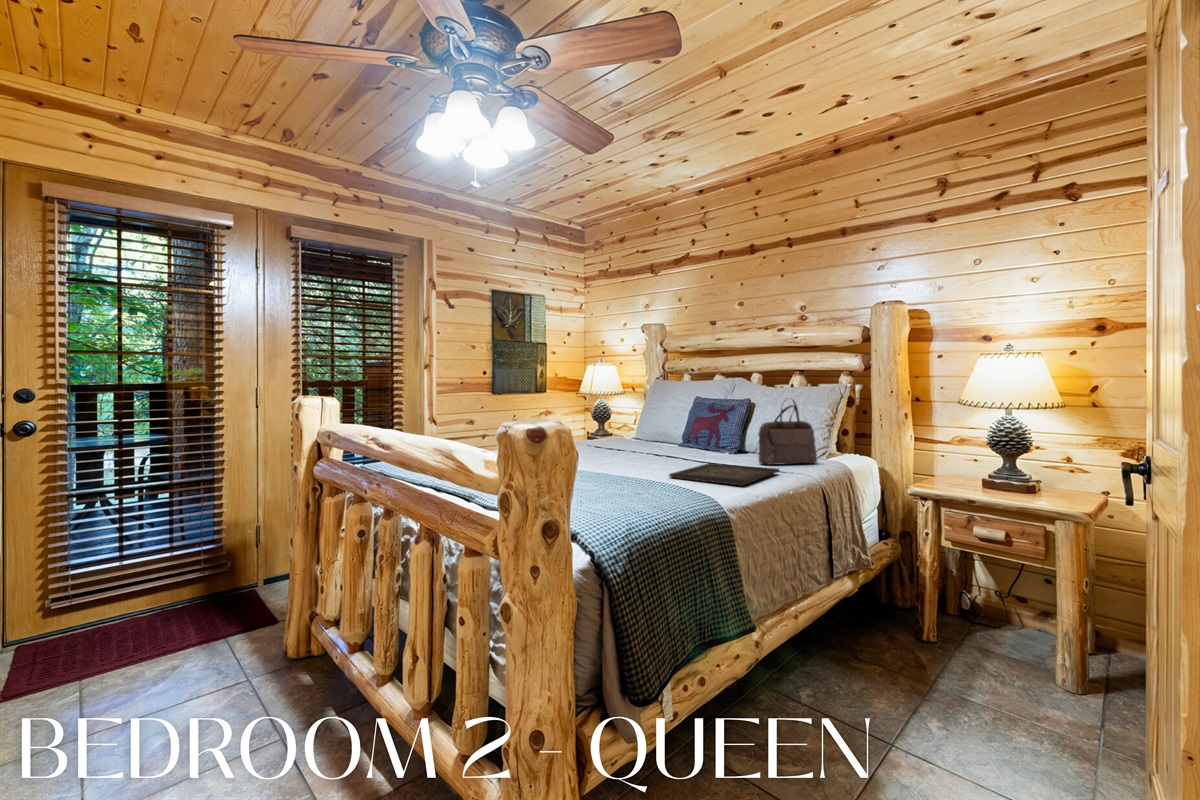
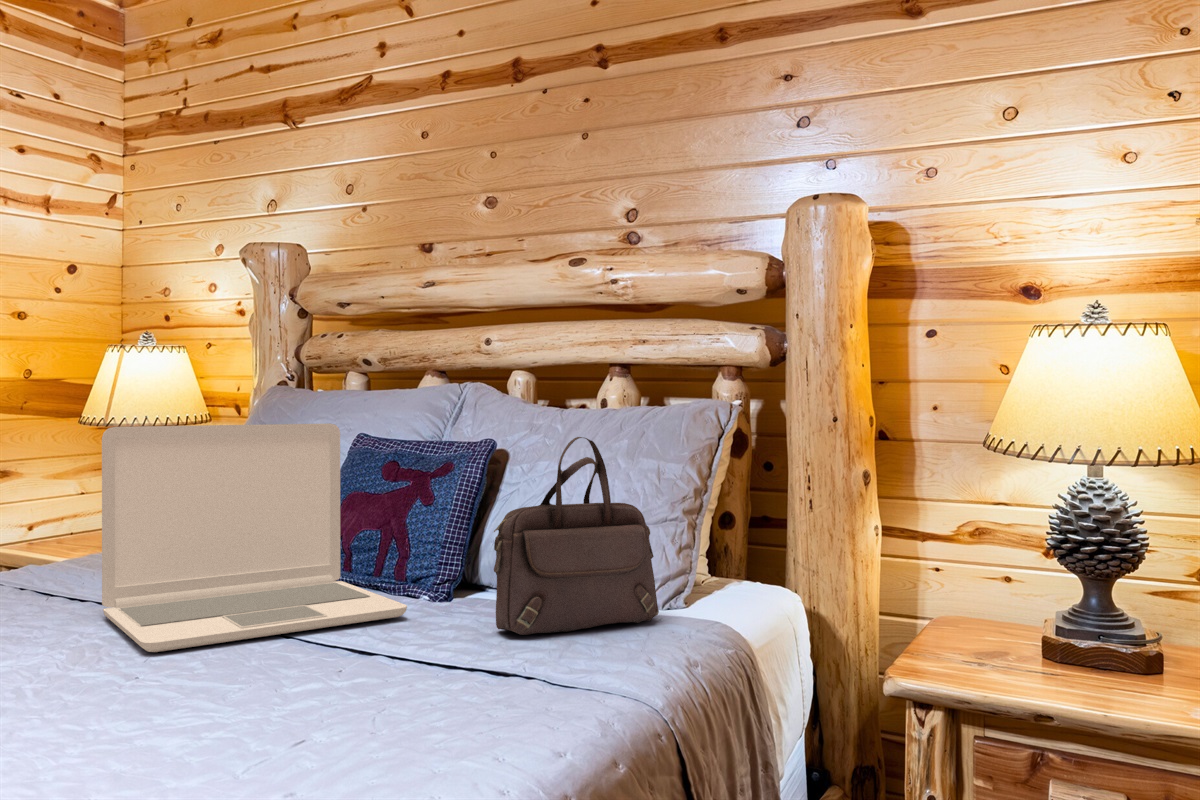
laptop: none [625,394,726,463] -> present [102,423,407,652]
tray: present [669,463,779,485] -> none [136,647,542,773]

